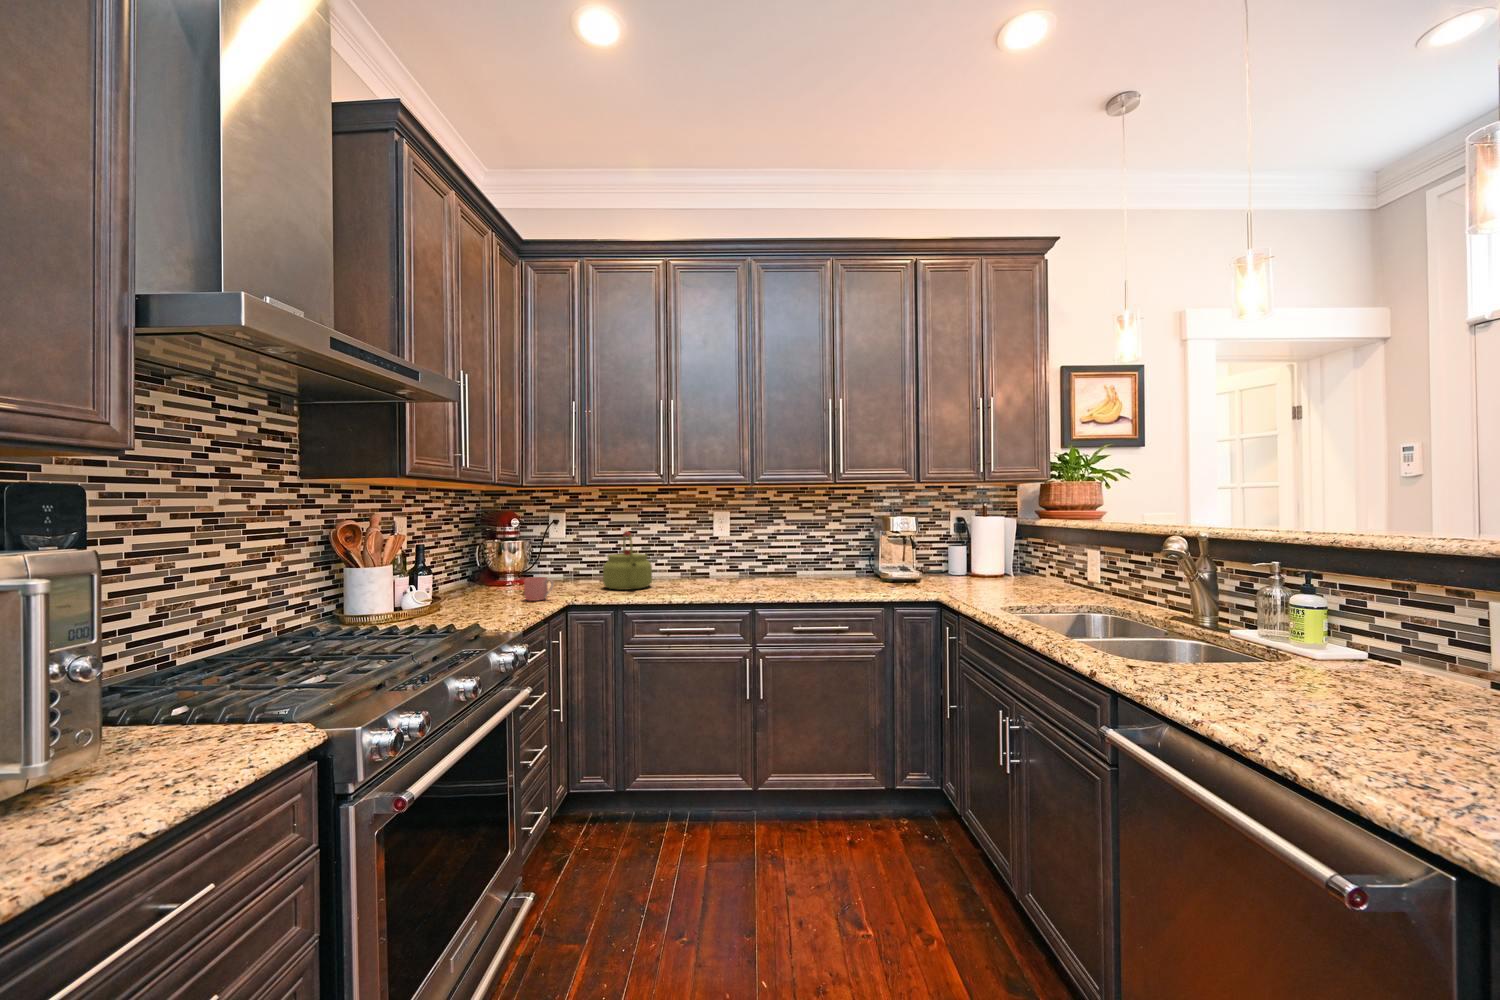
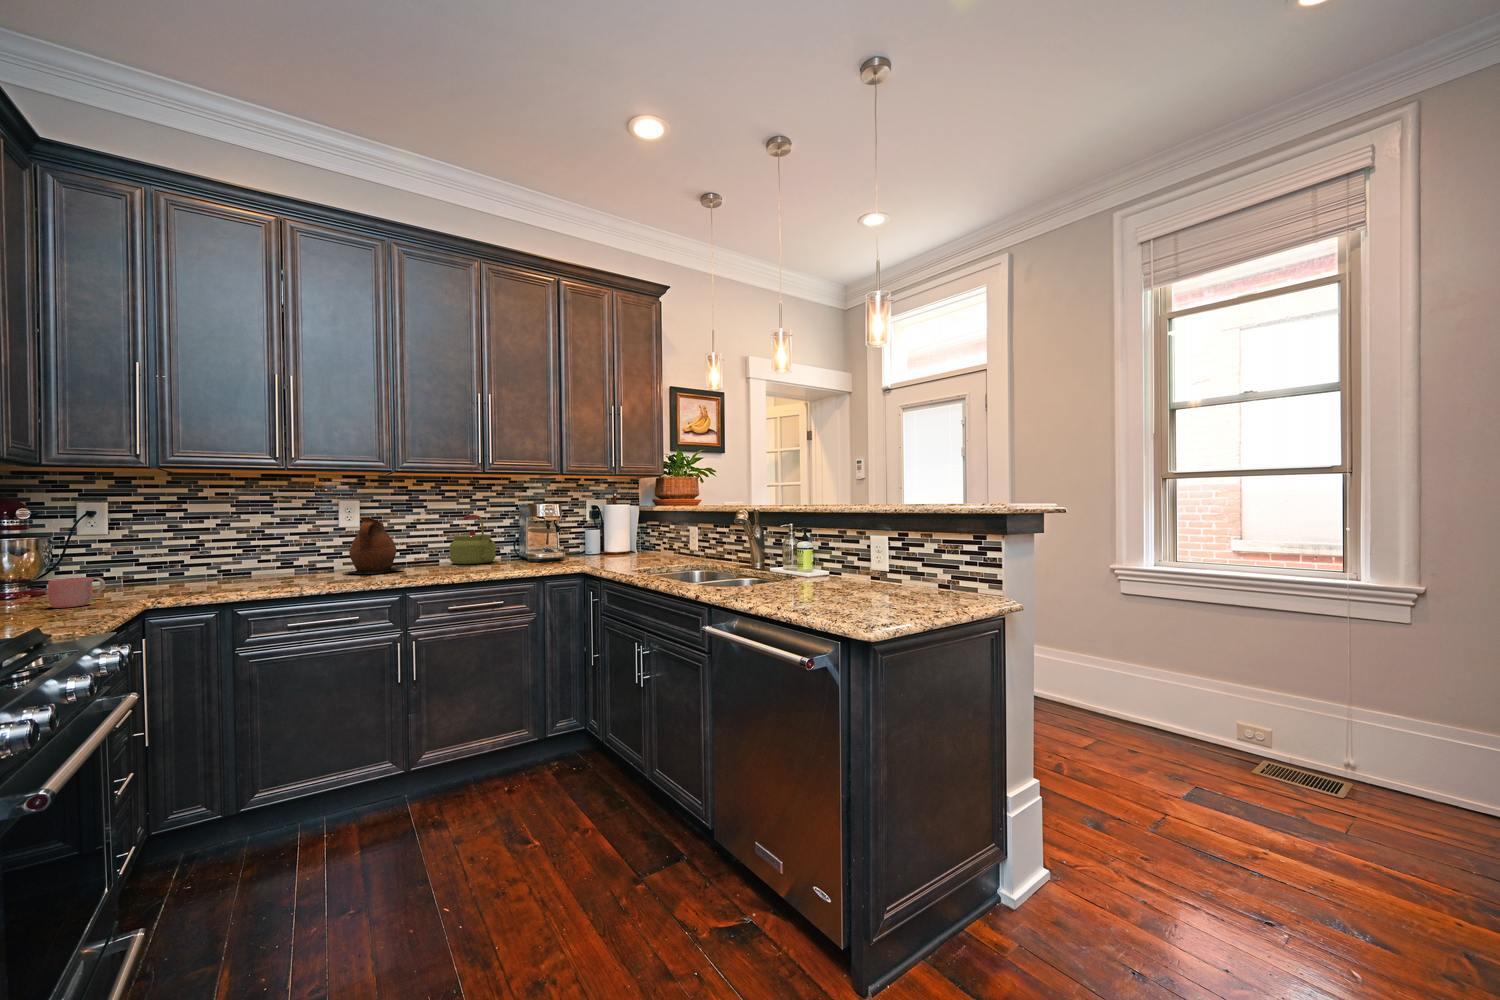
ceramic pitcher: none [714,529,765,585] -> present [347,517,404,574]
kettle: present [603,531,652,590] -> present [450,515,496,564]

